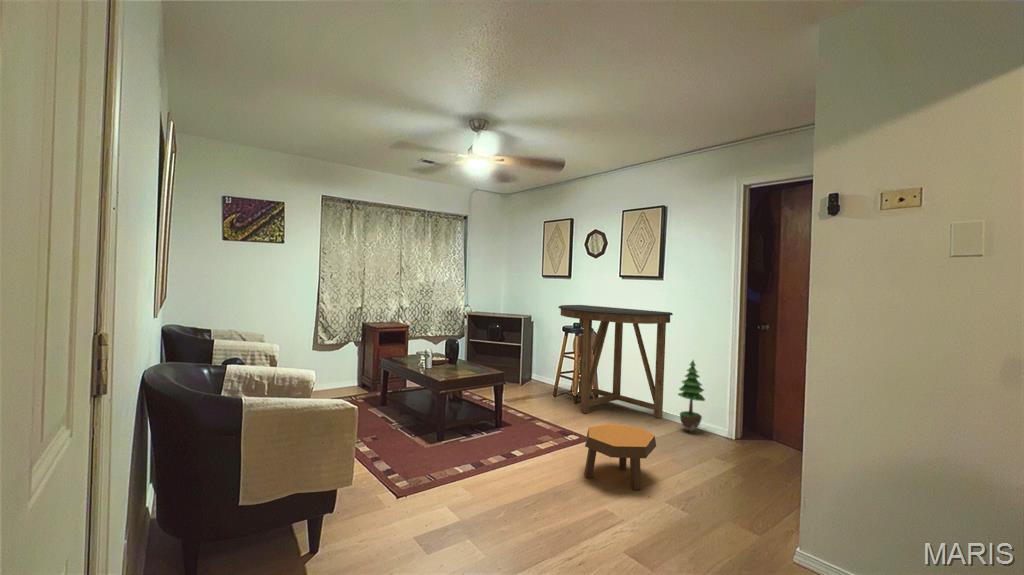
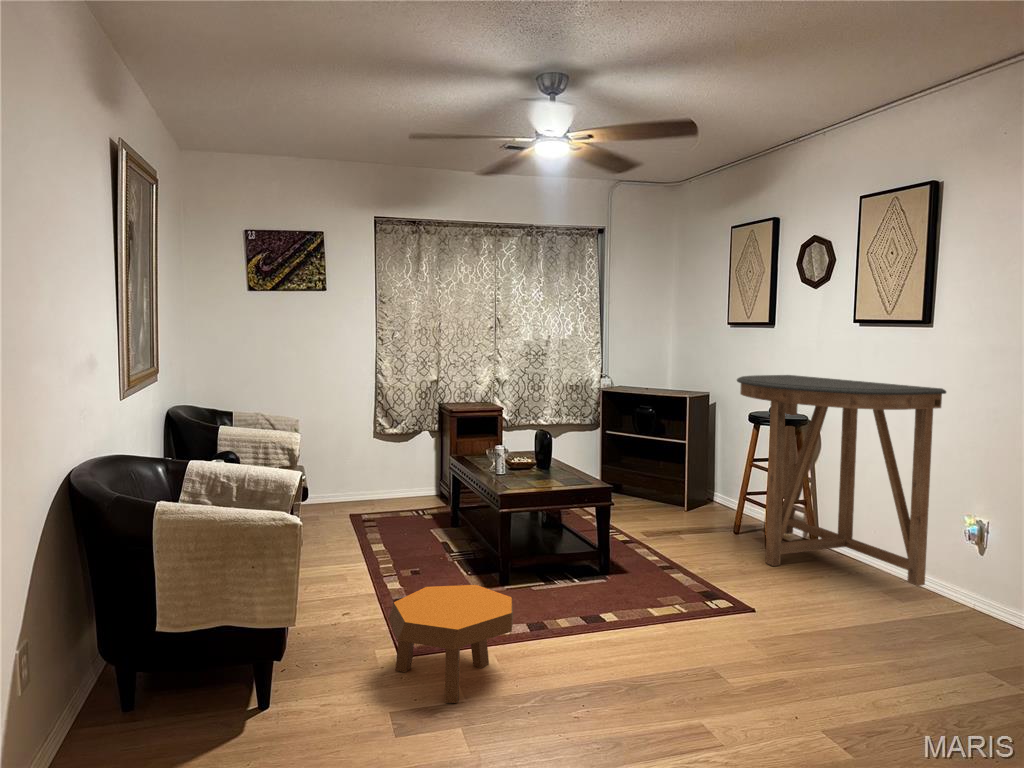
potted tree: present [678,361,705,431] -> none [942,479,1001,616]
footstool: present [584,424,656,490] -> present [389,585,513,703]

